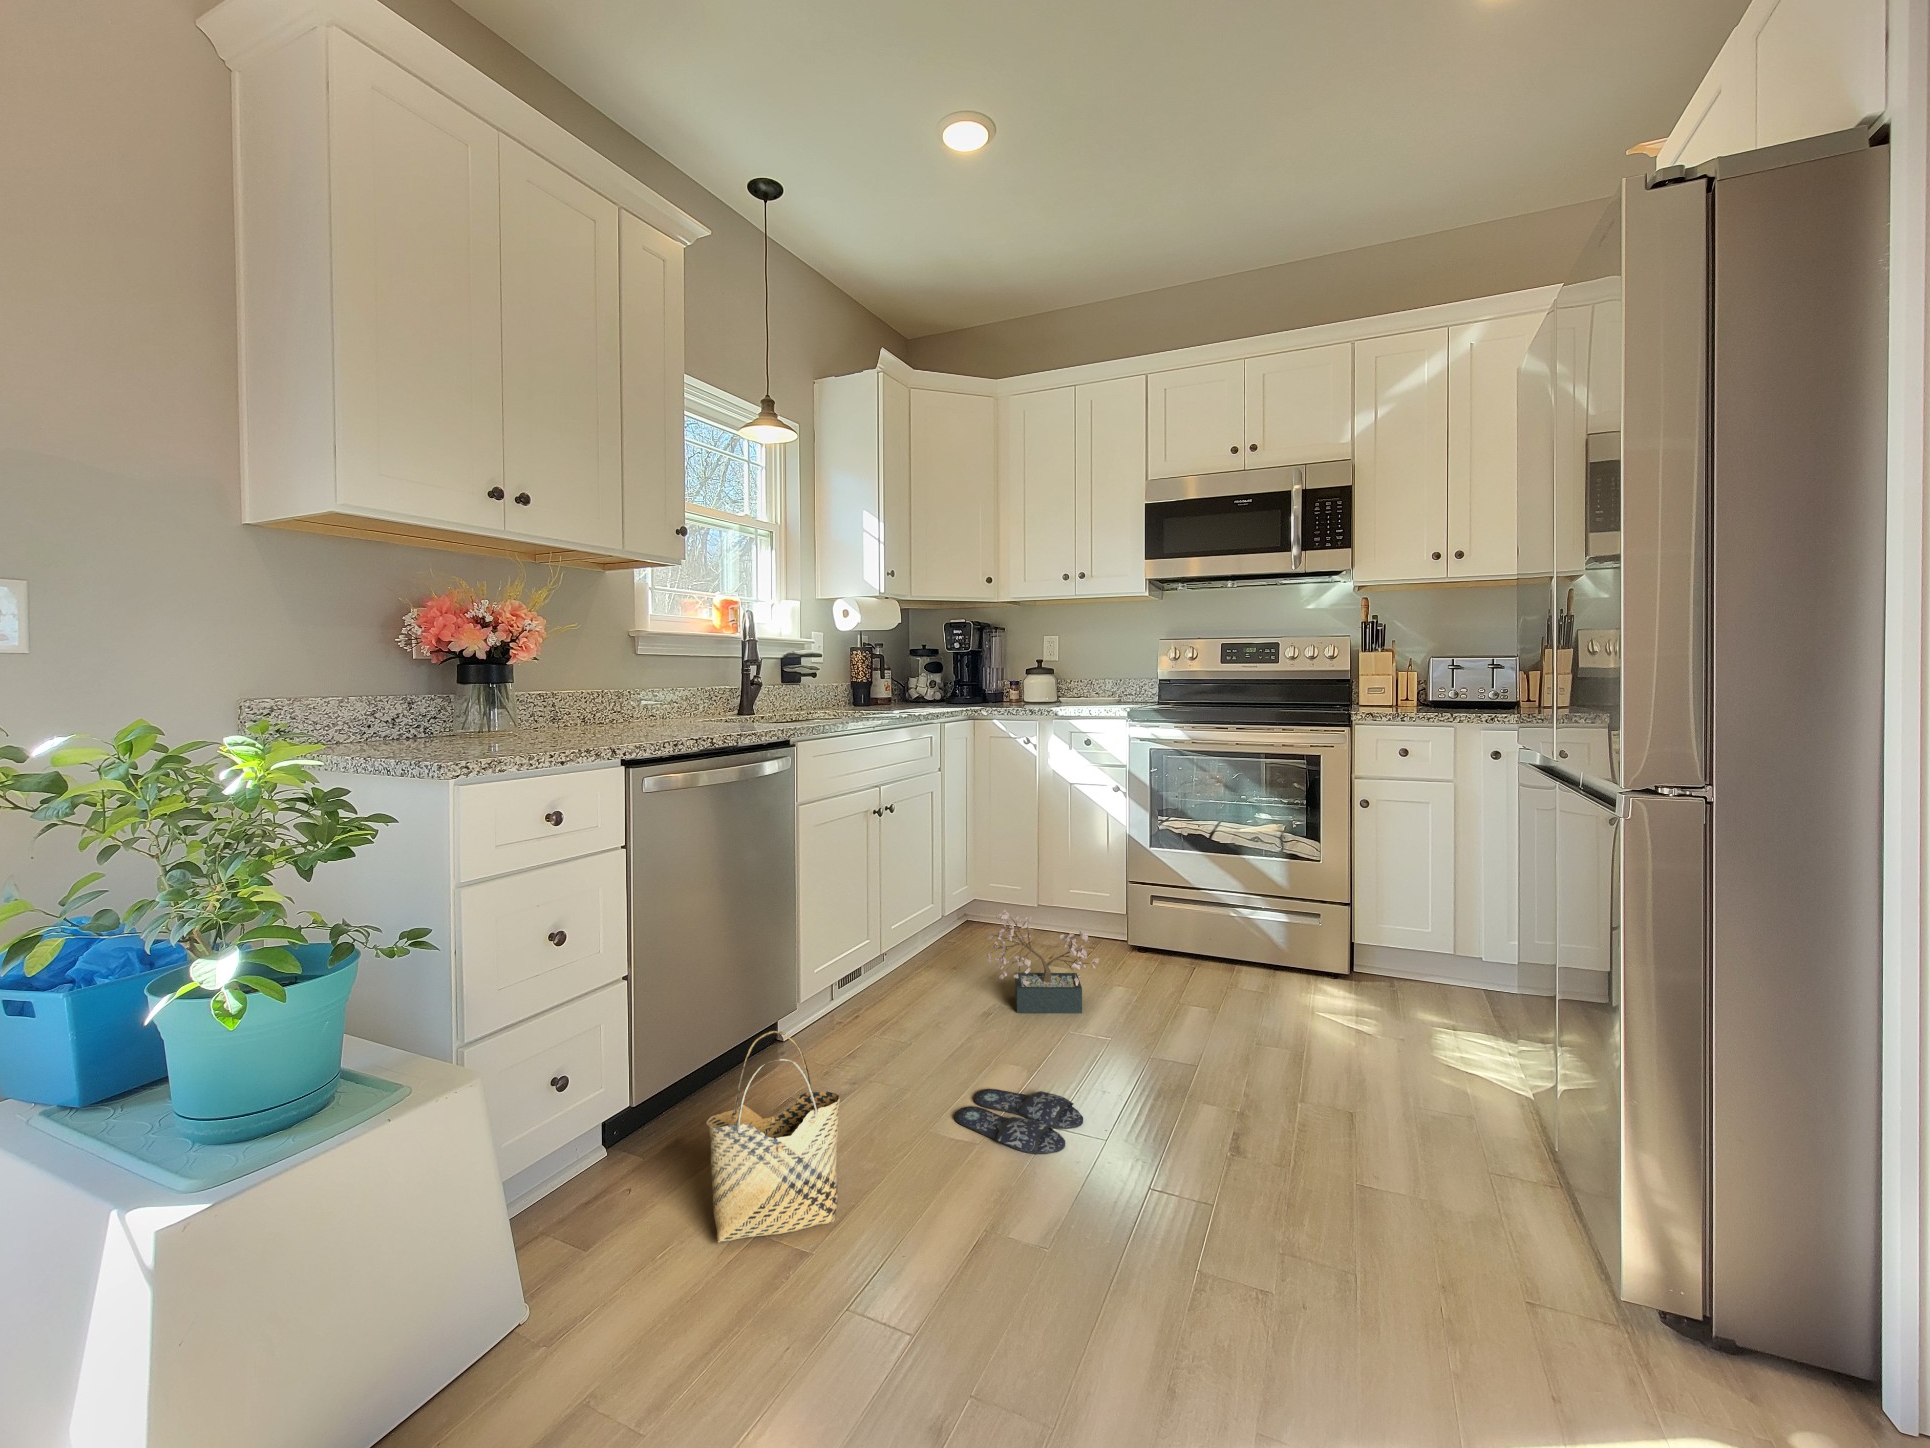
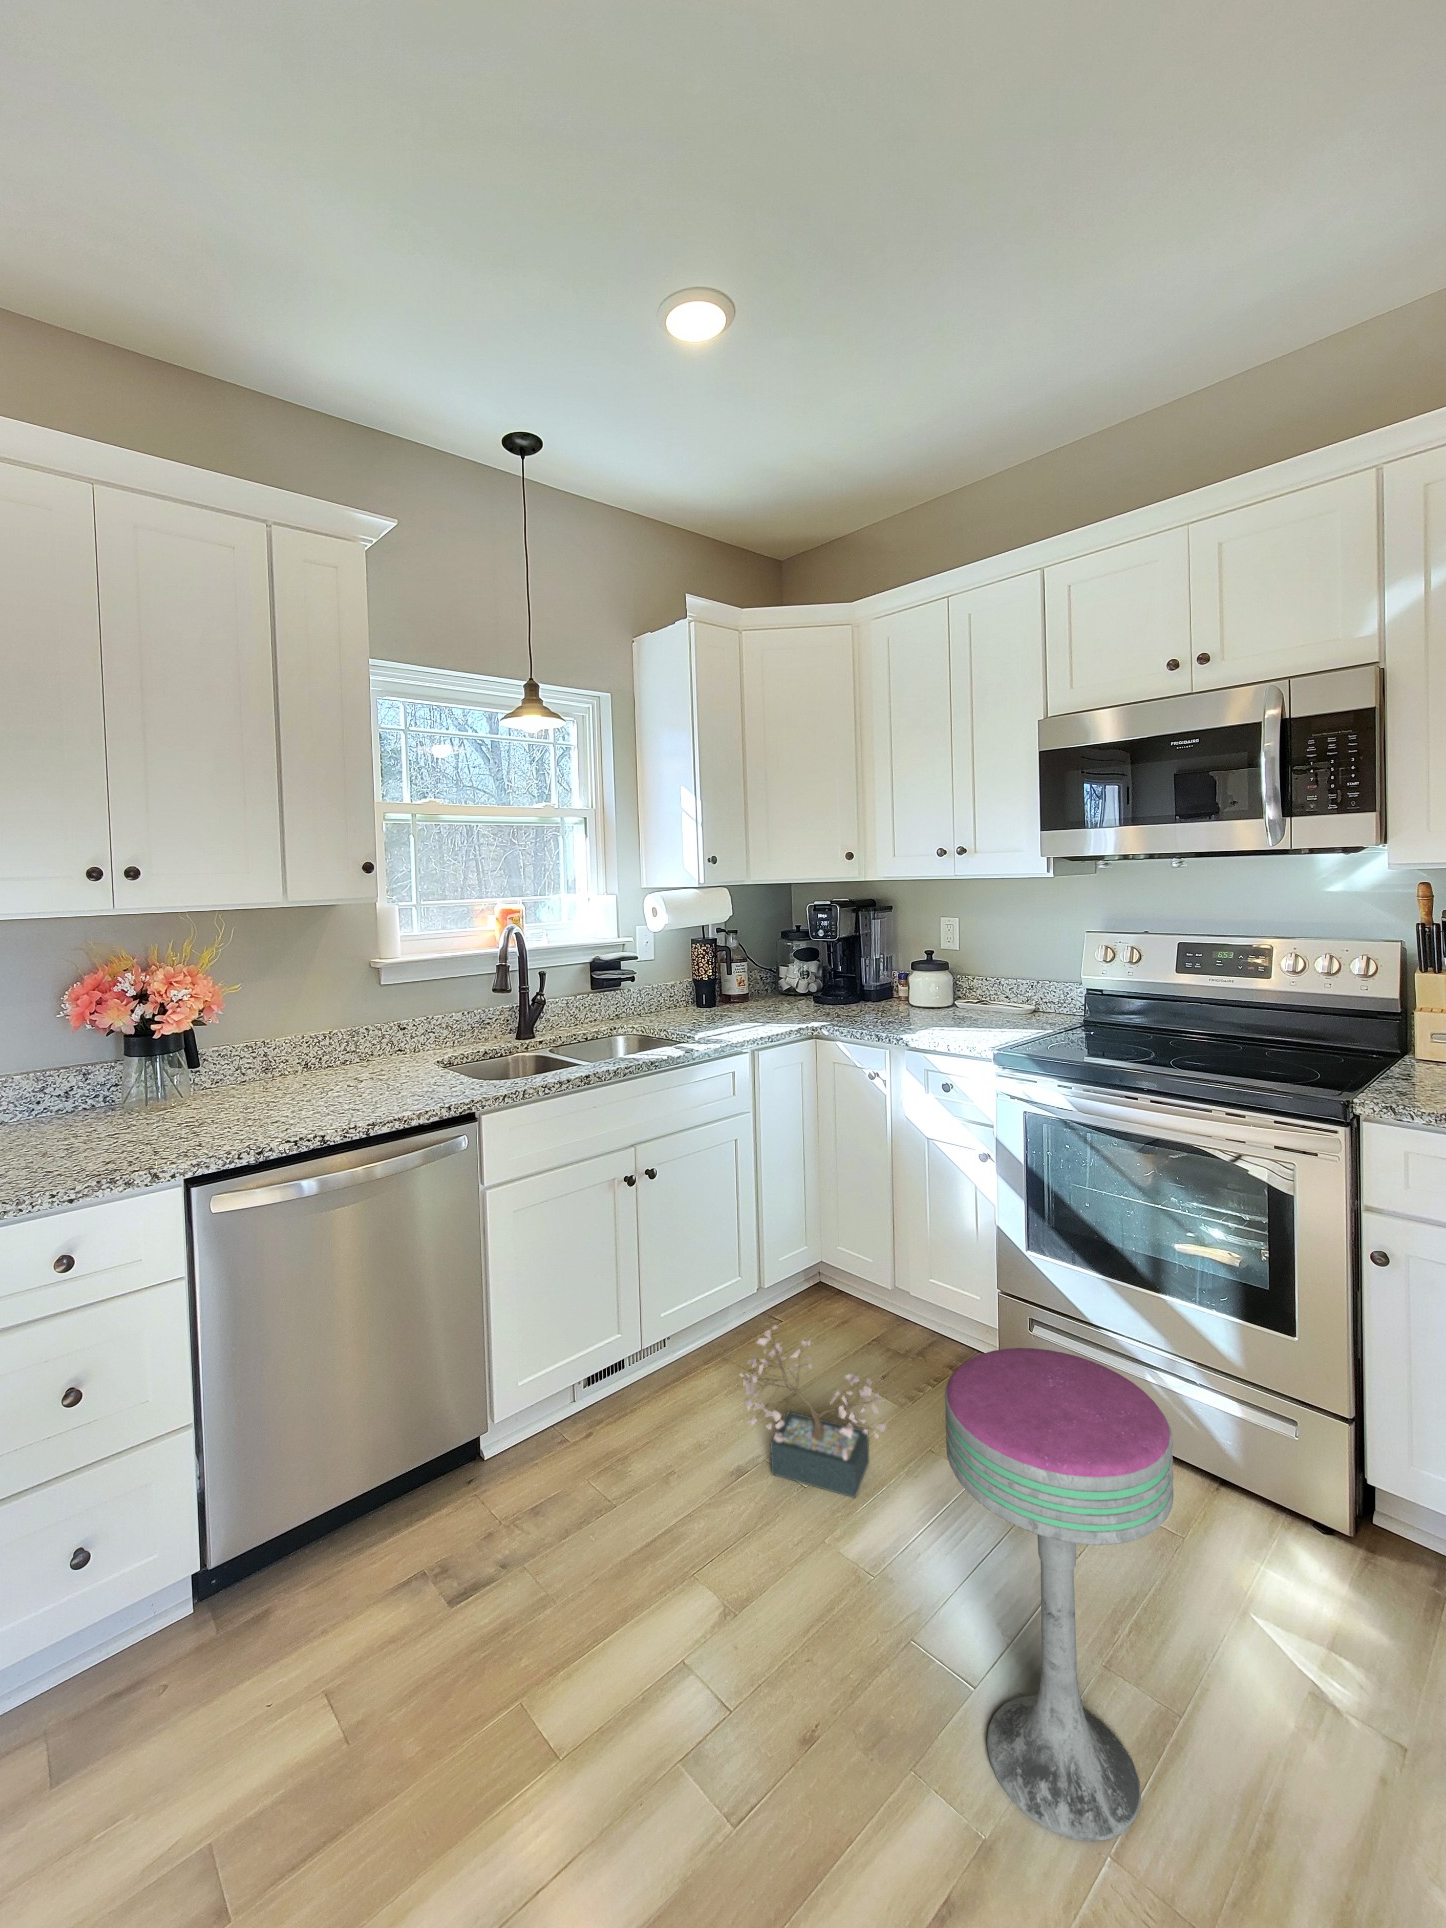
bar stool: none [1213,845,1350,1109] -> present [945,1348,1174,1841]
woven basket: present [706,1031,840,1243] -> none [179,1530,340,1808]
slippers: present [955,1089,1083,1154] -> none [564,1614,722,1780]

